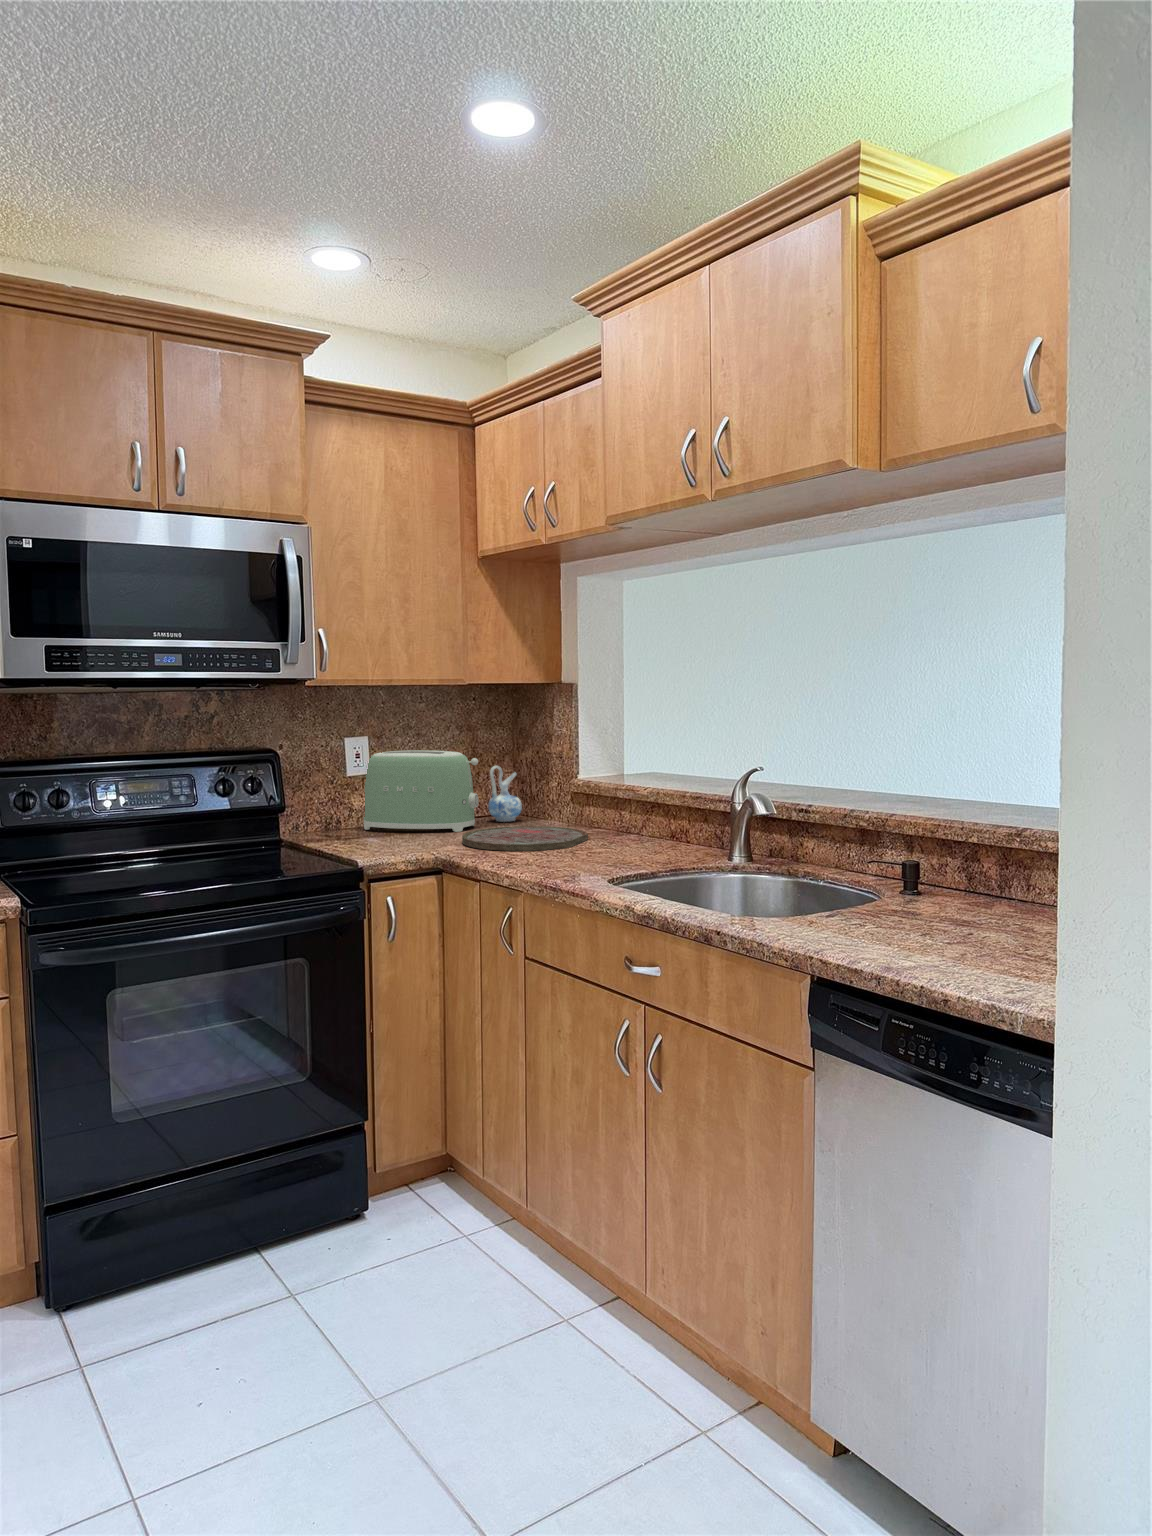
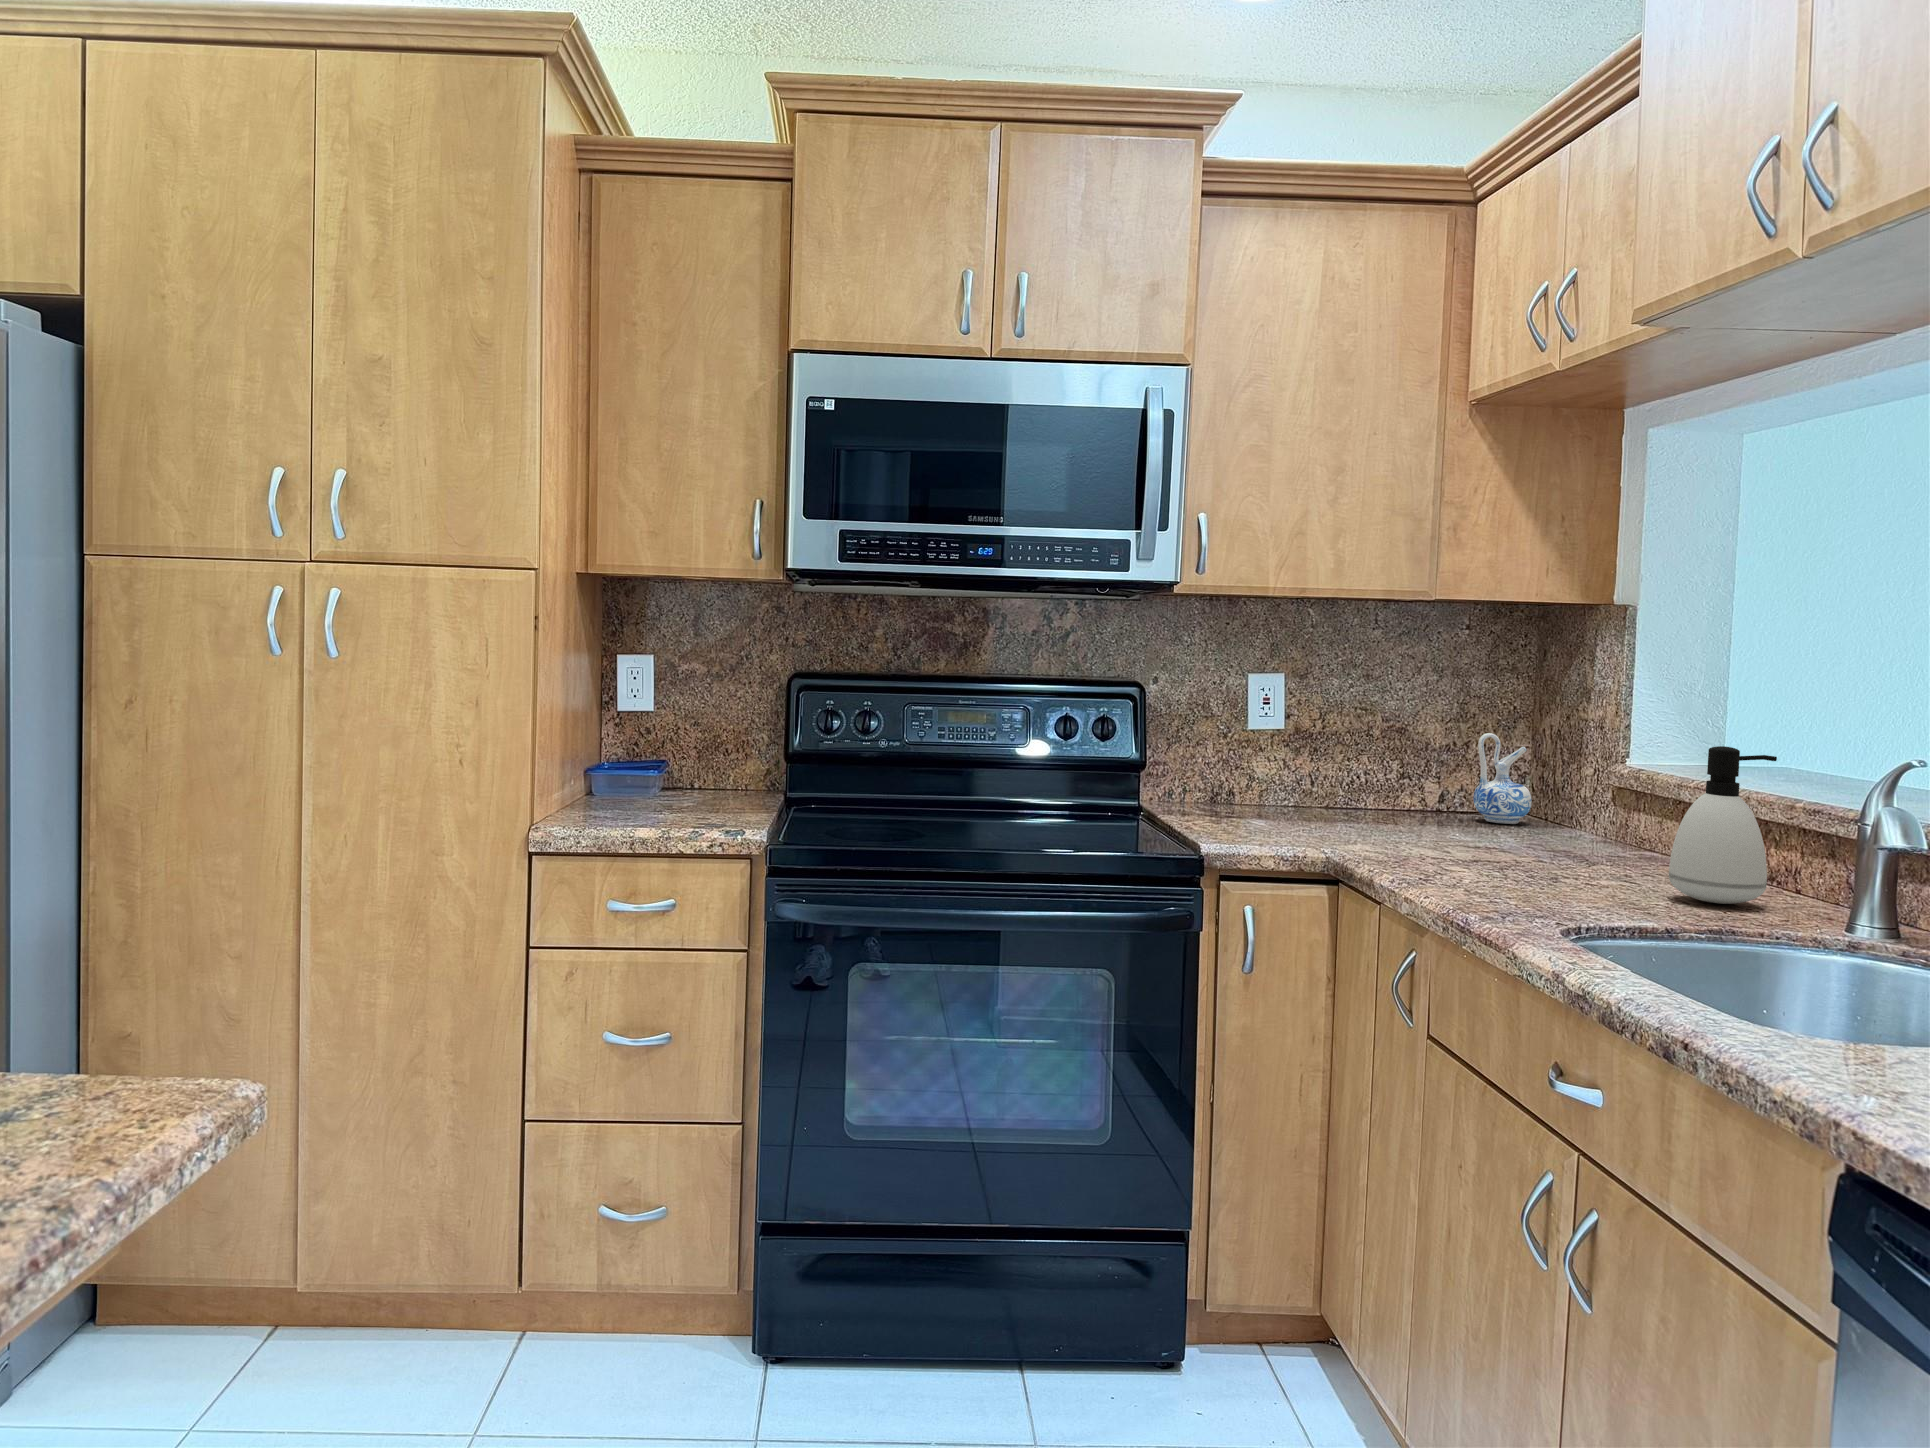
toaster: present [364,751,479,832] -> none [1271,698,1450,827]
soap dispenser: none [633,767,680,854] -> present [1669,746,1777,904]
cutting board: present [462,826,588,851] -> none [1389,827,1612,871]

